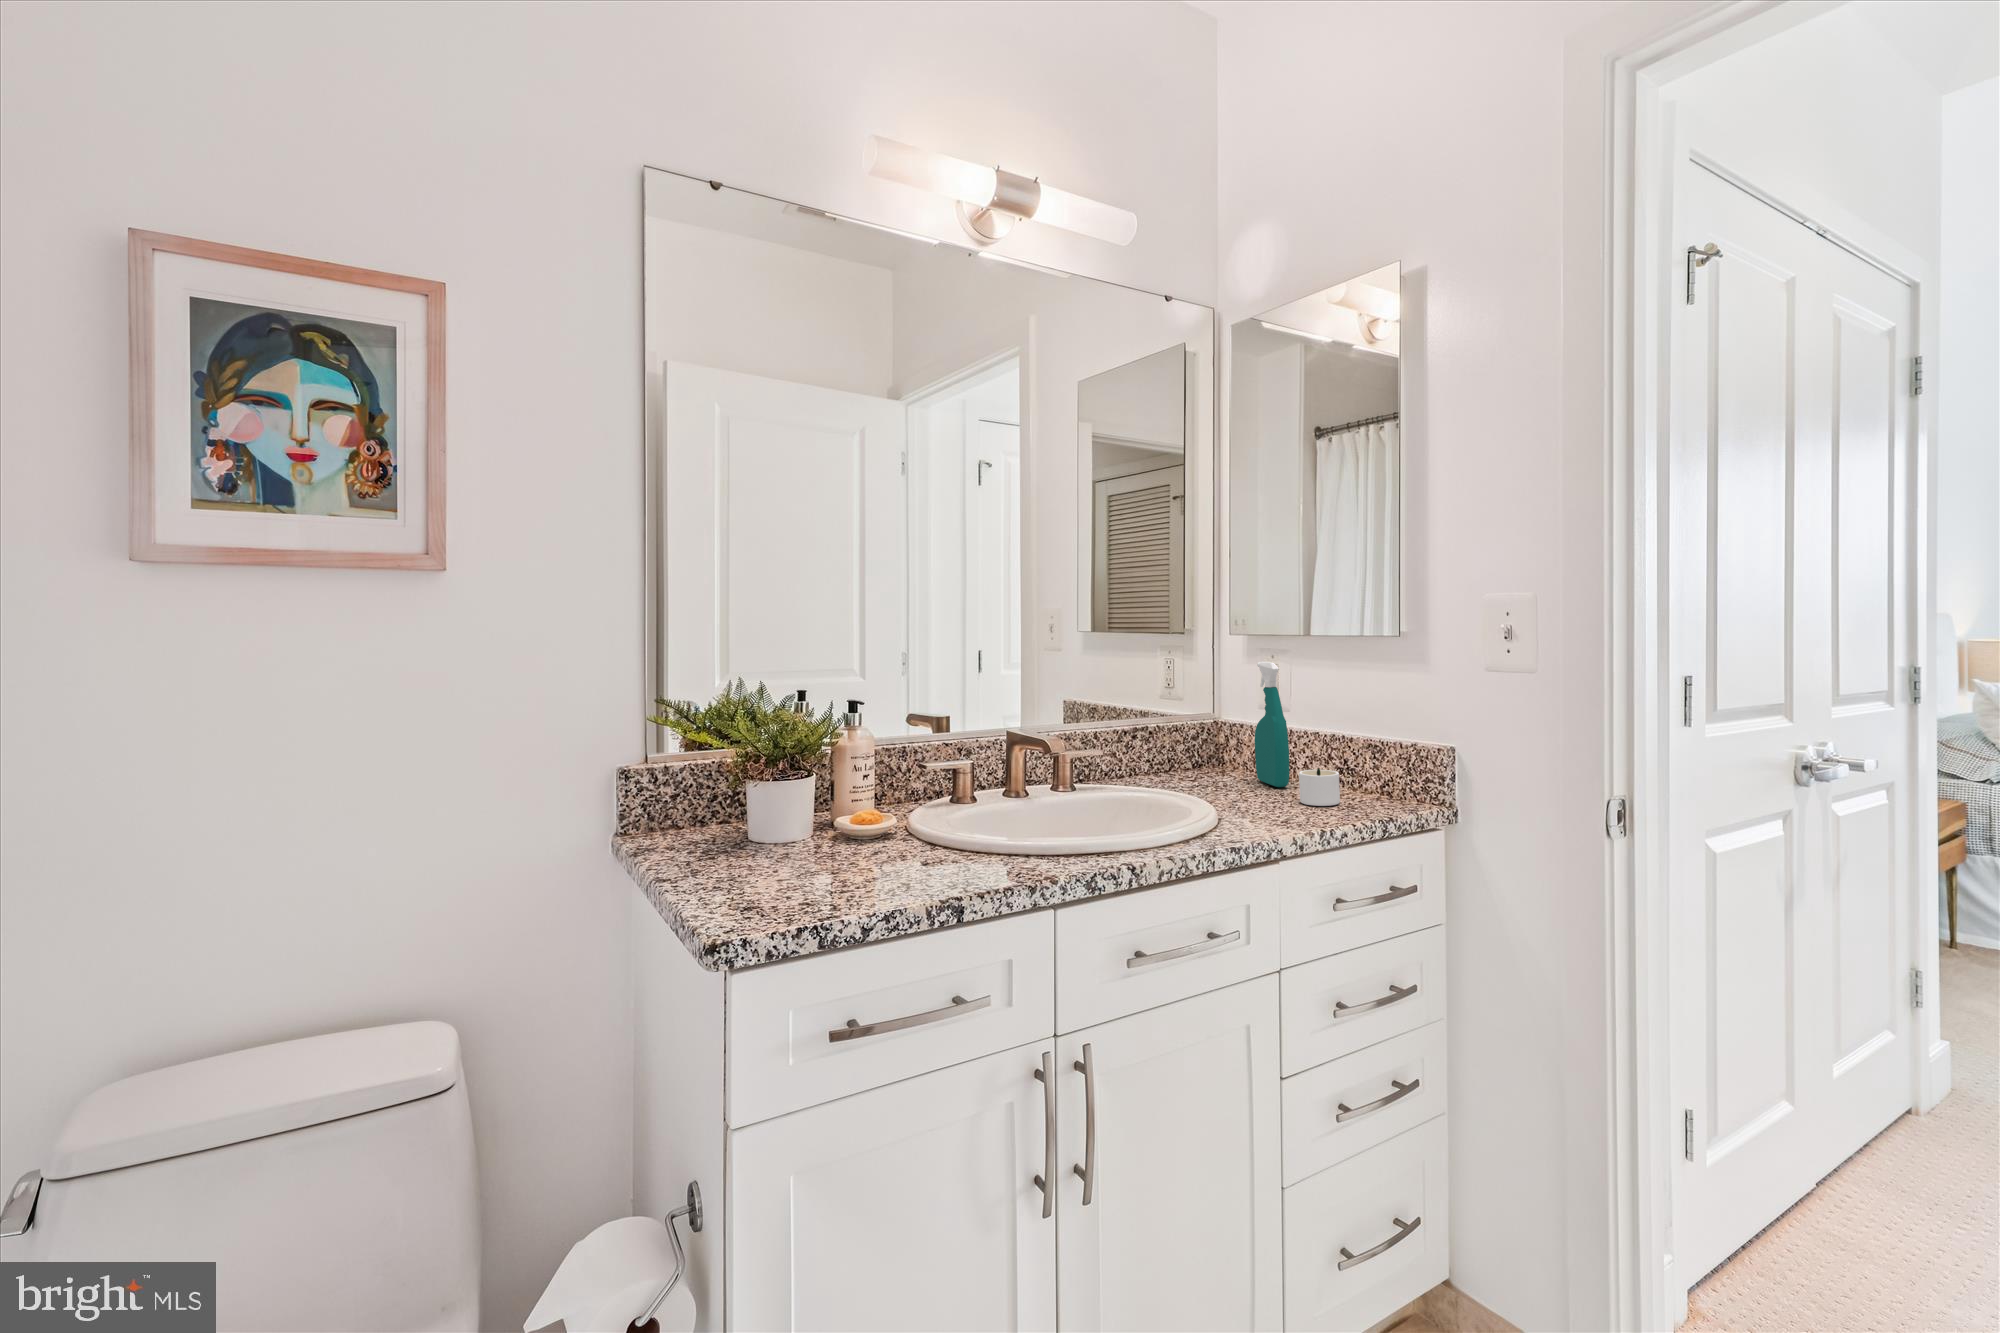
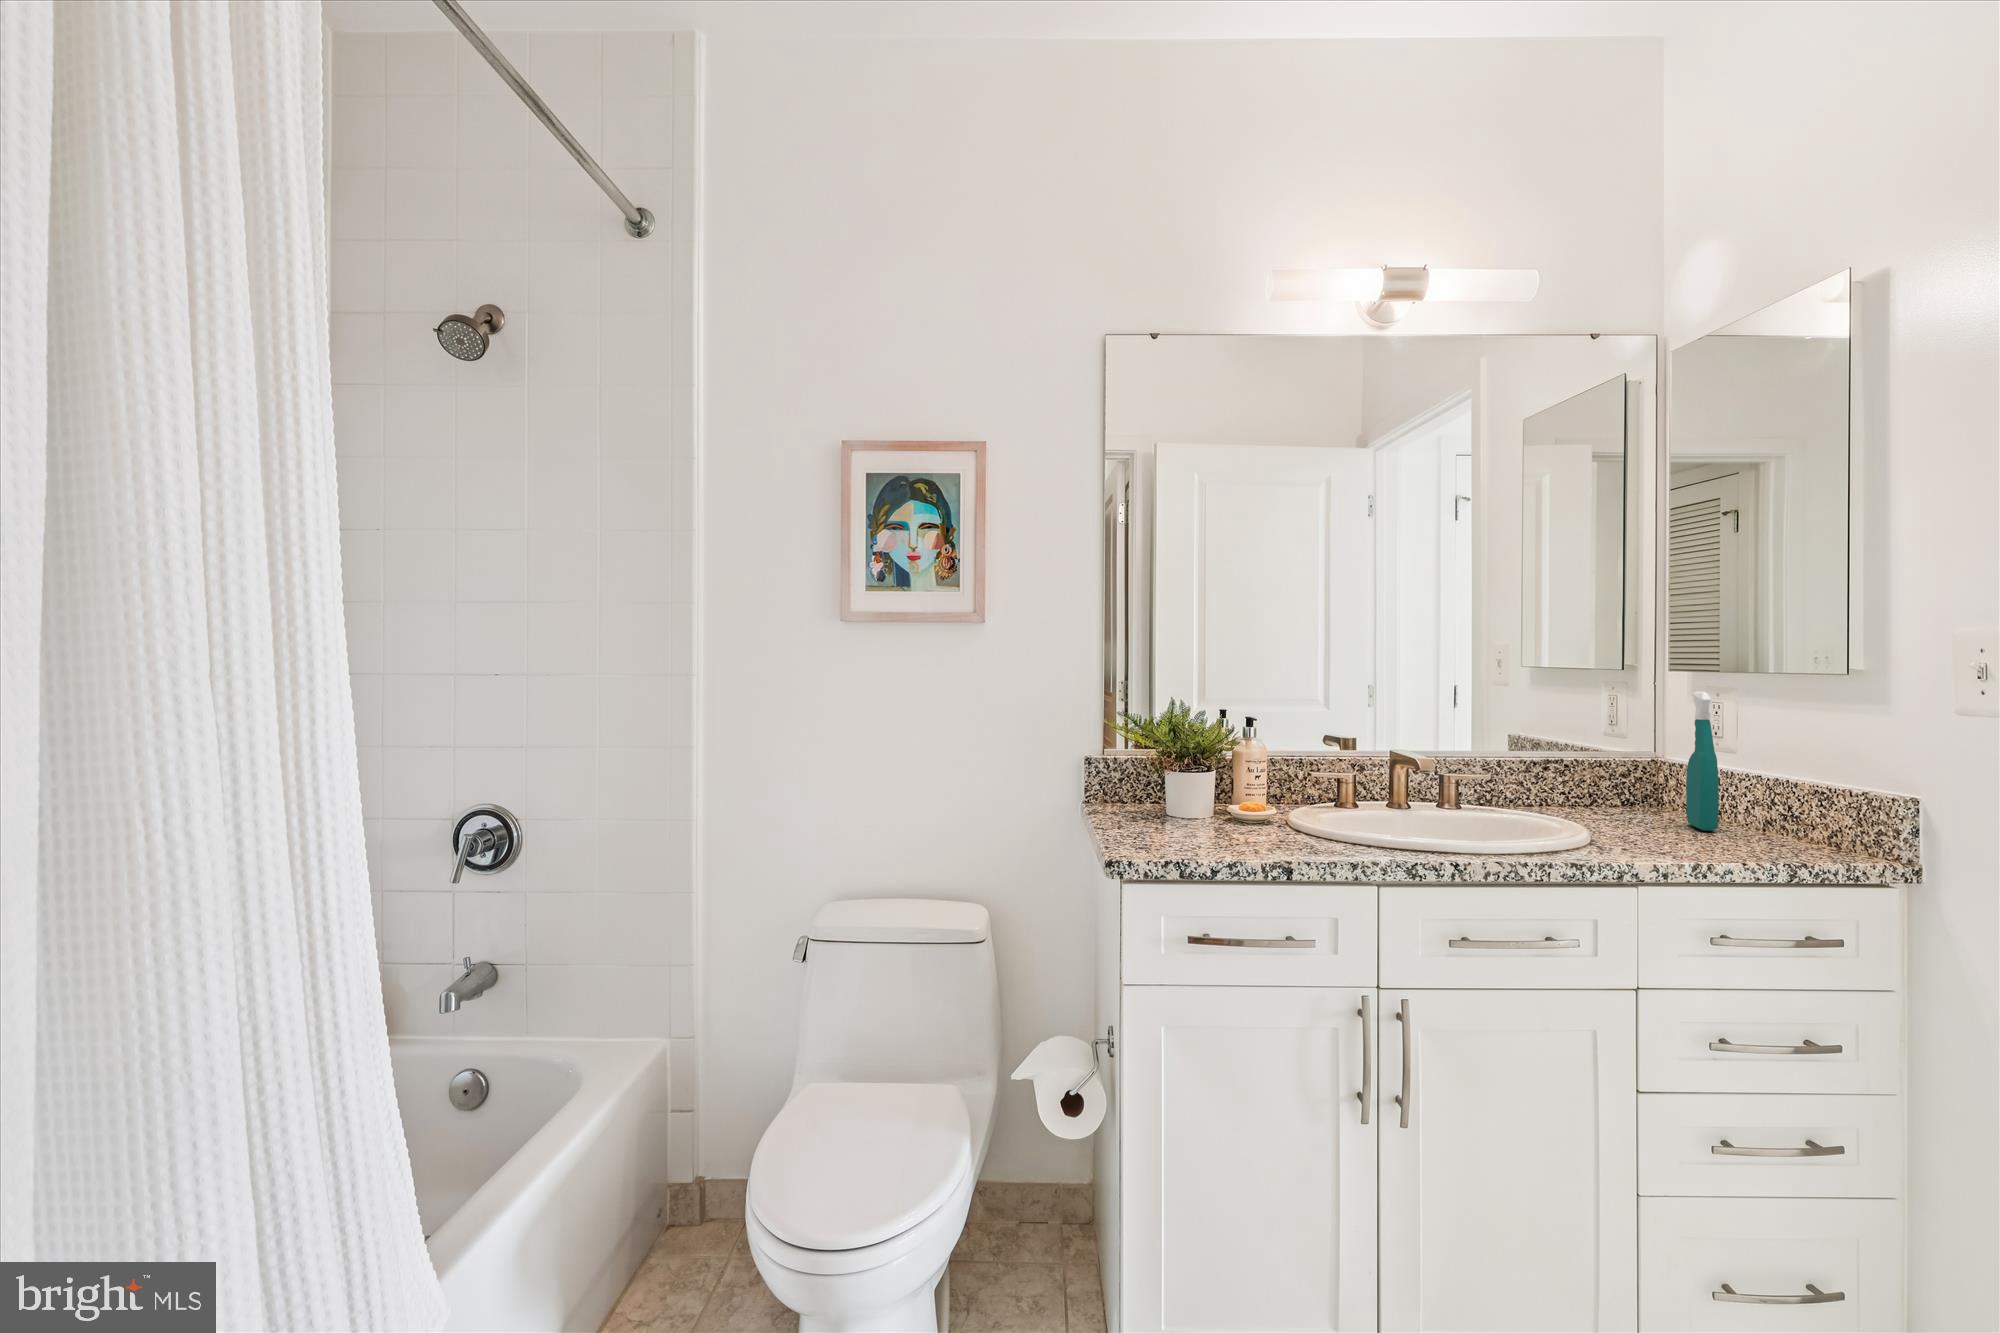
candle: present [1299,768,1340,806] -> none [1709,808,1781,851]

